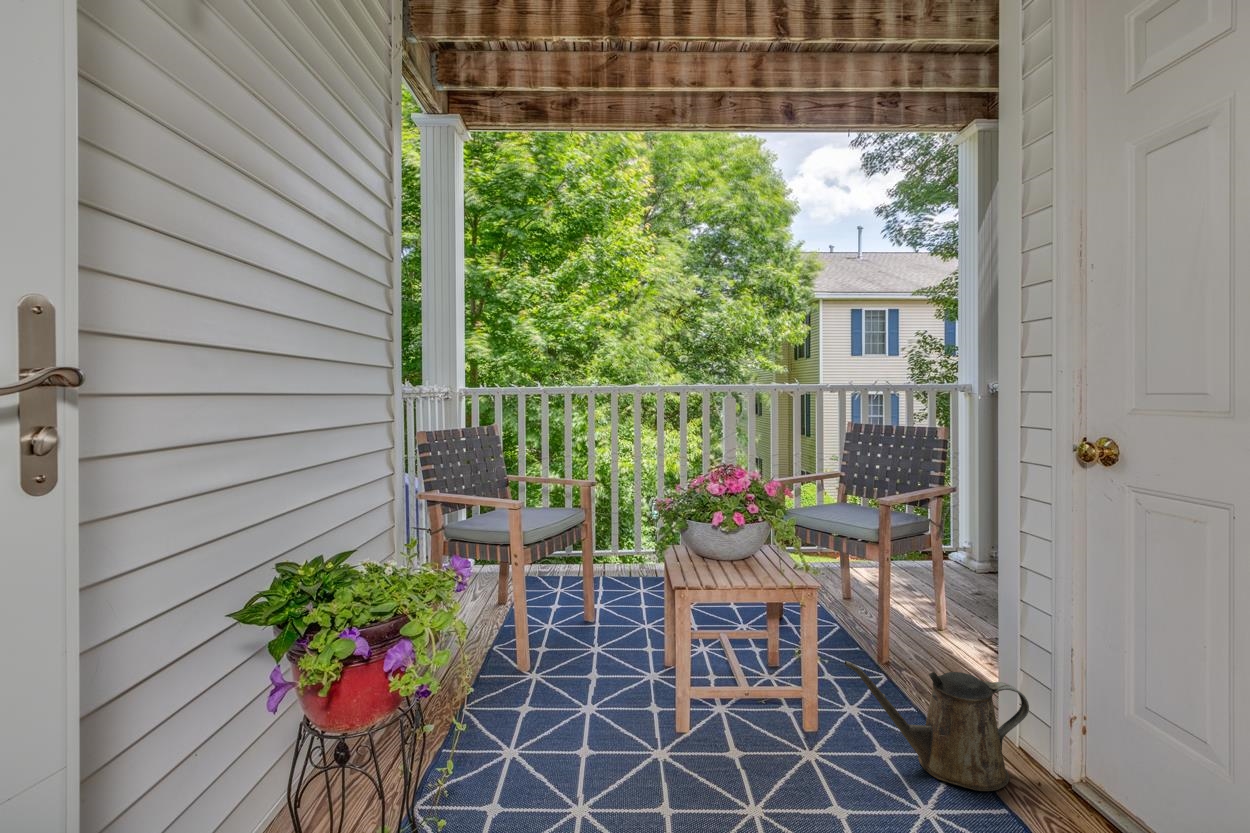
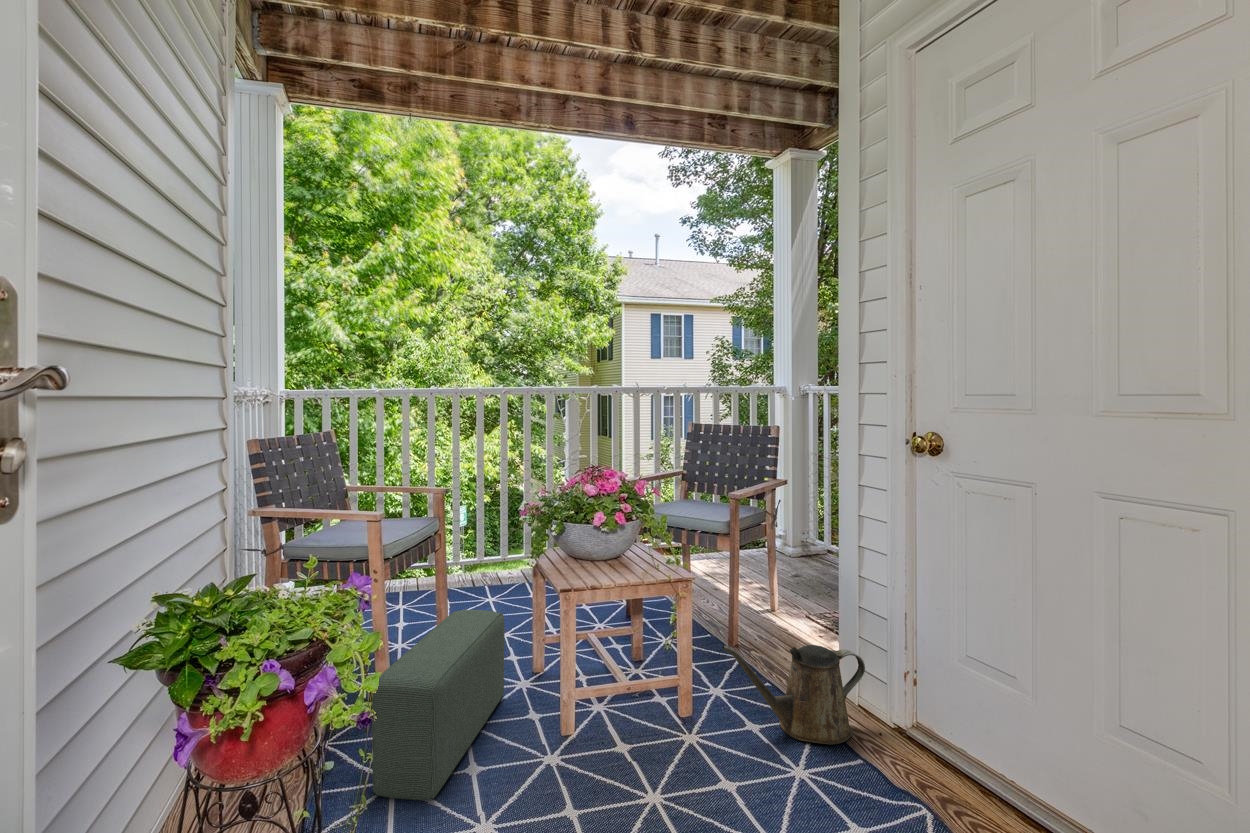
pouf: none [489,597,631,771] -> present [372,610,505,800]

